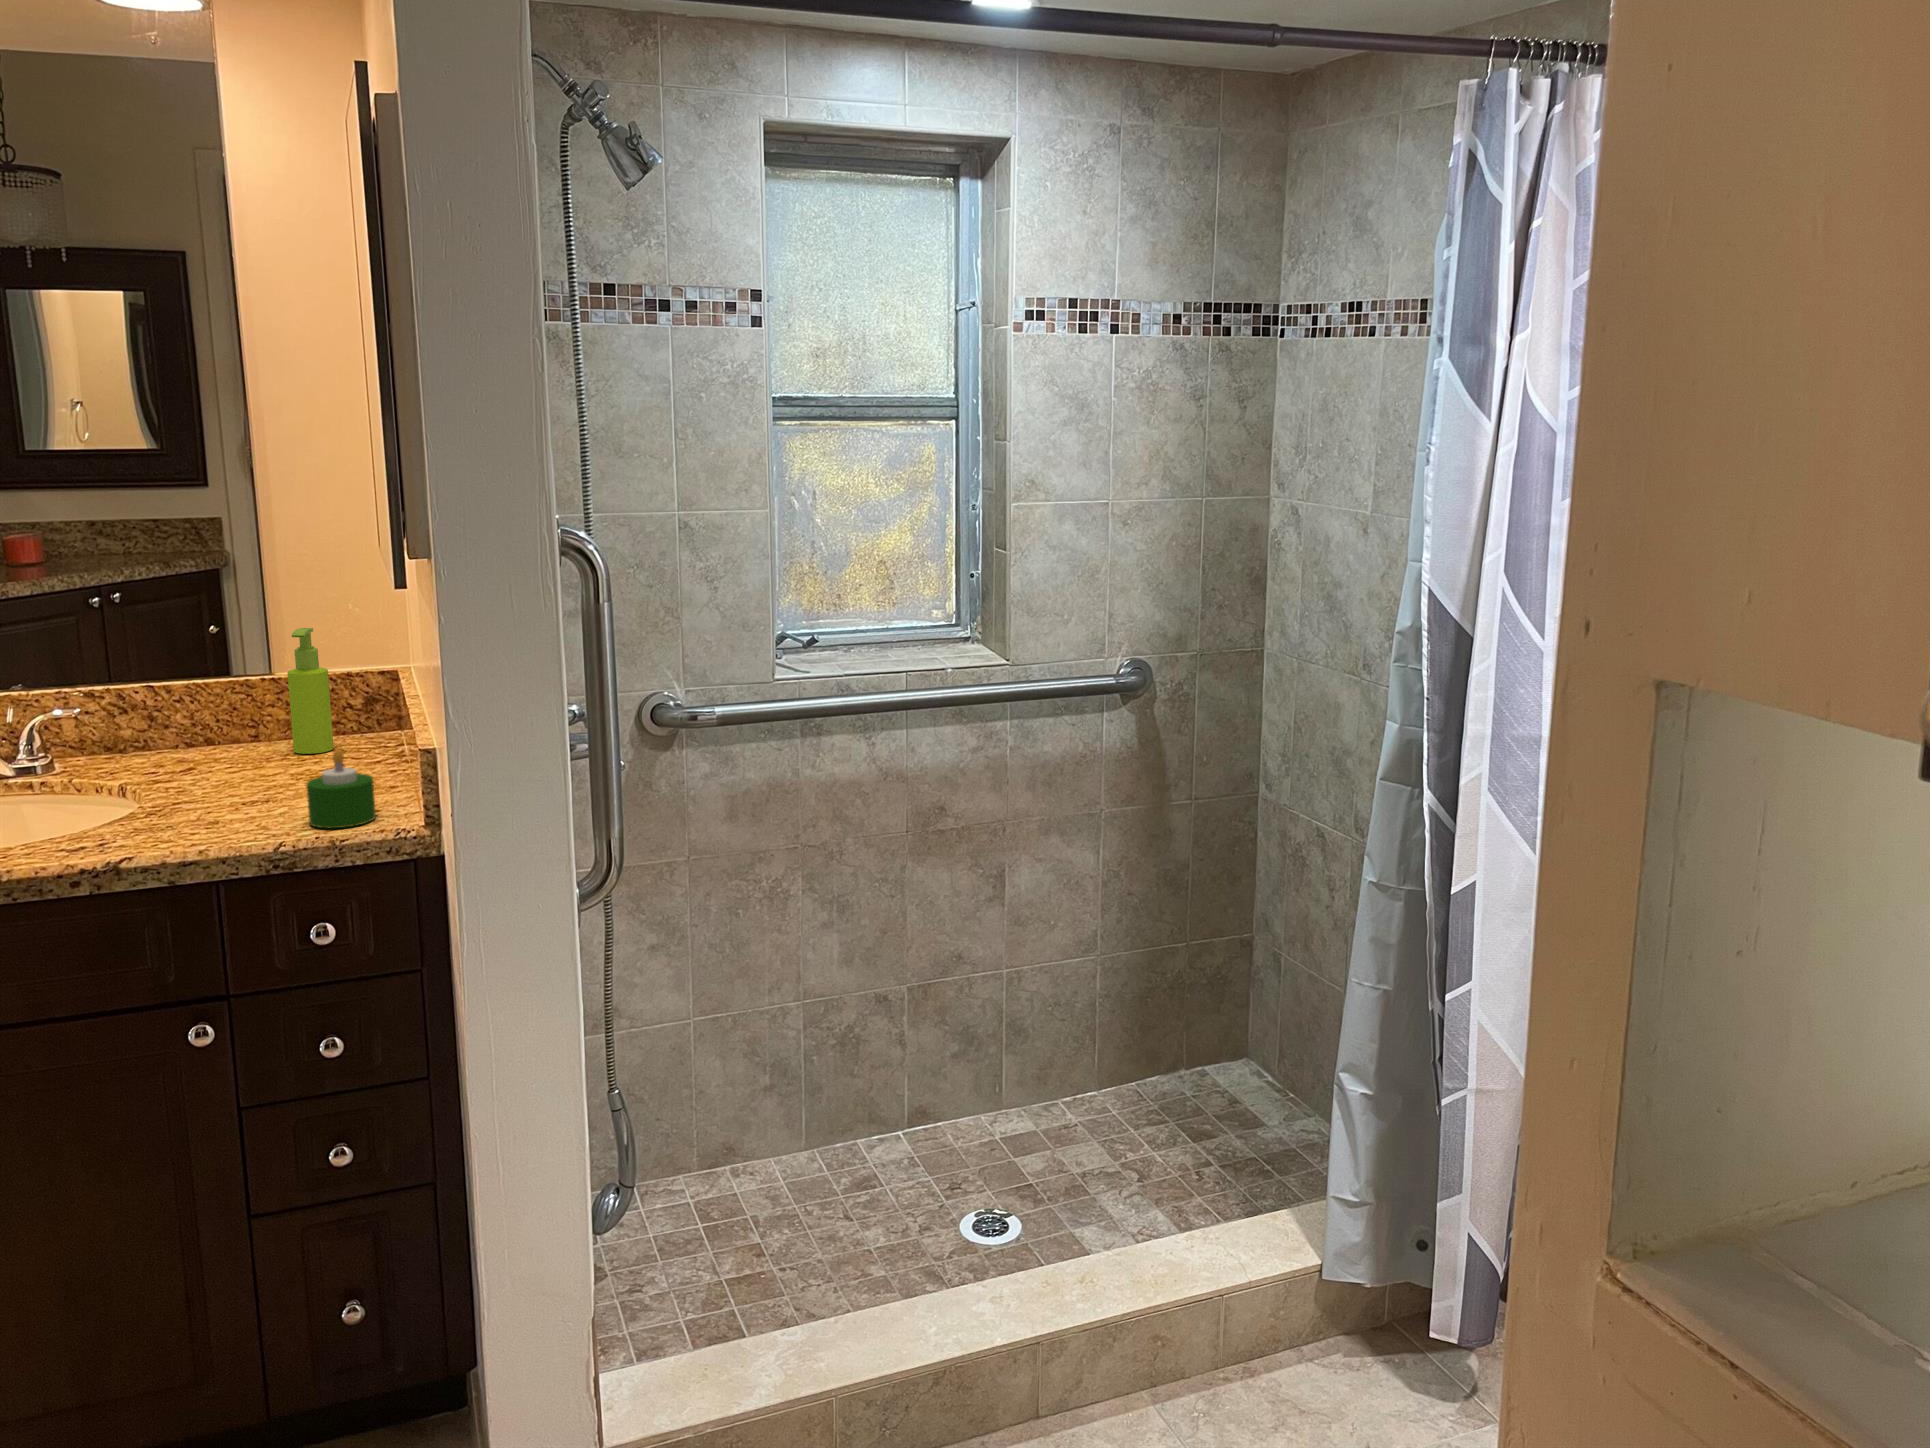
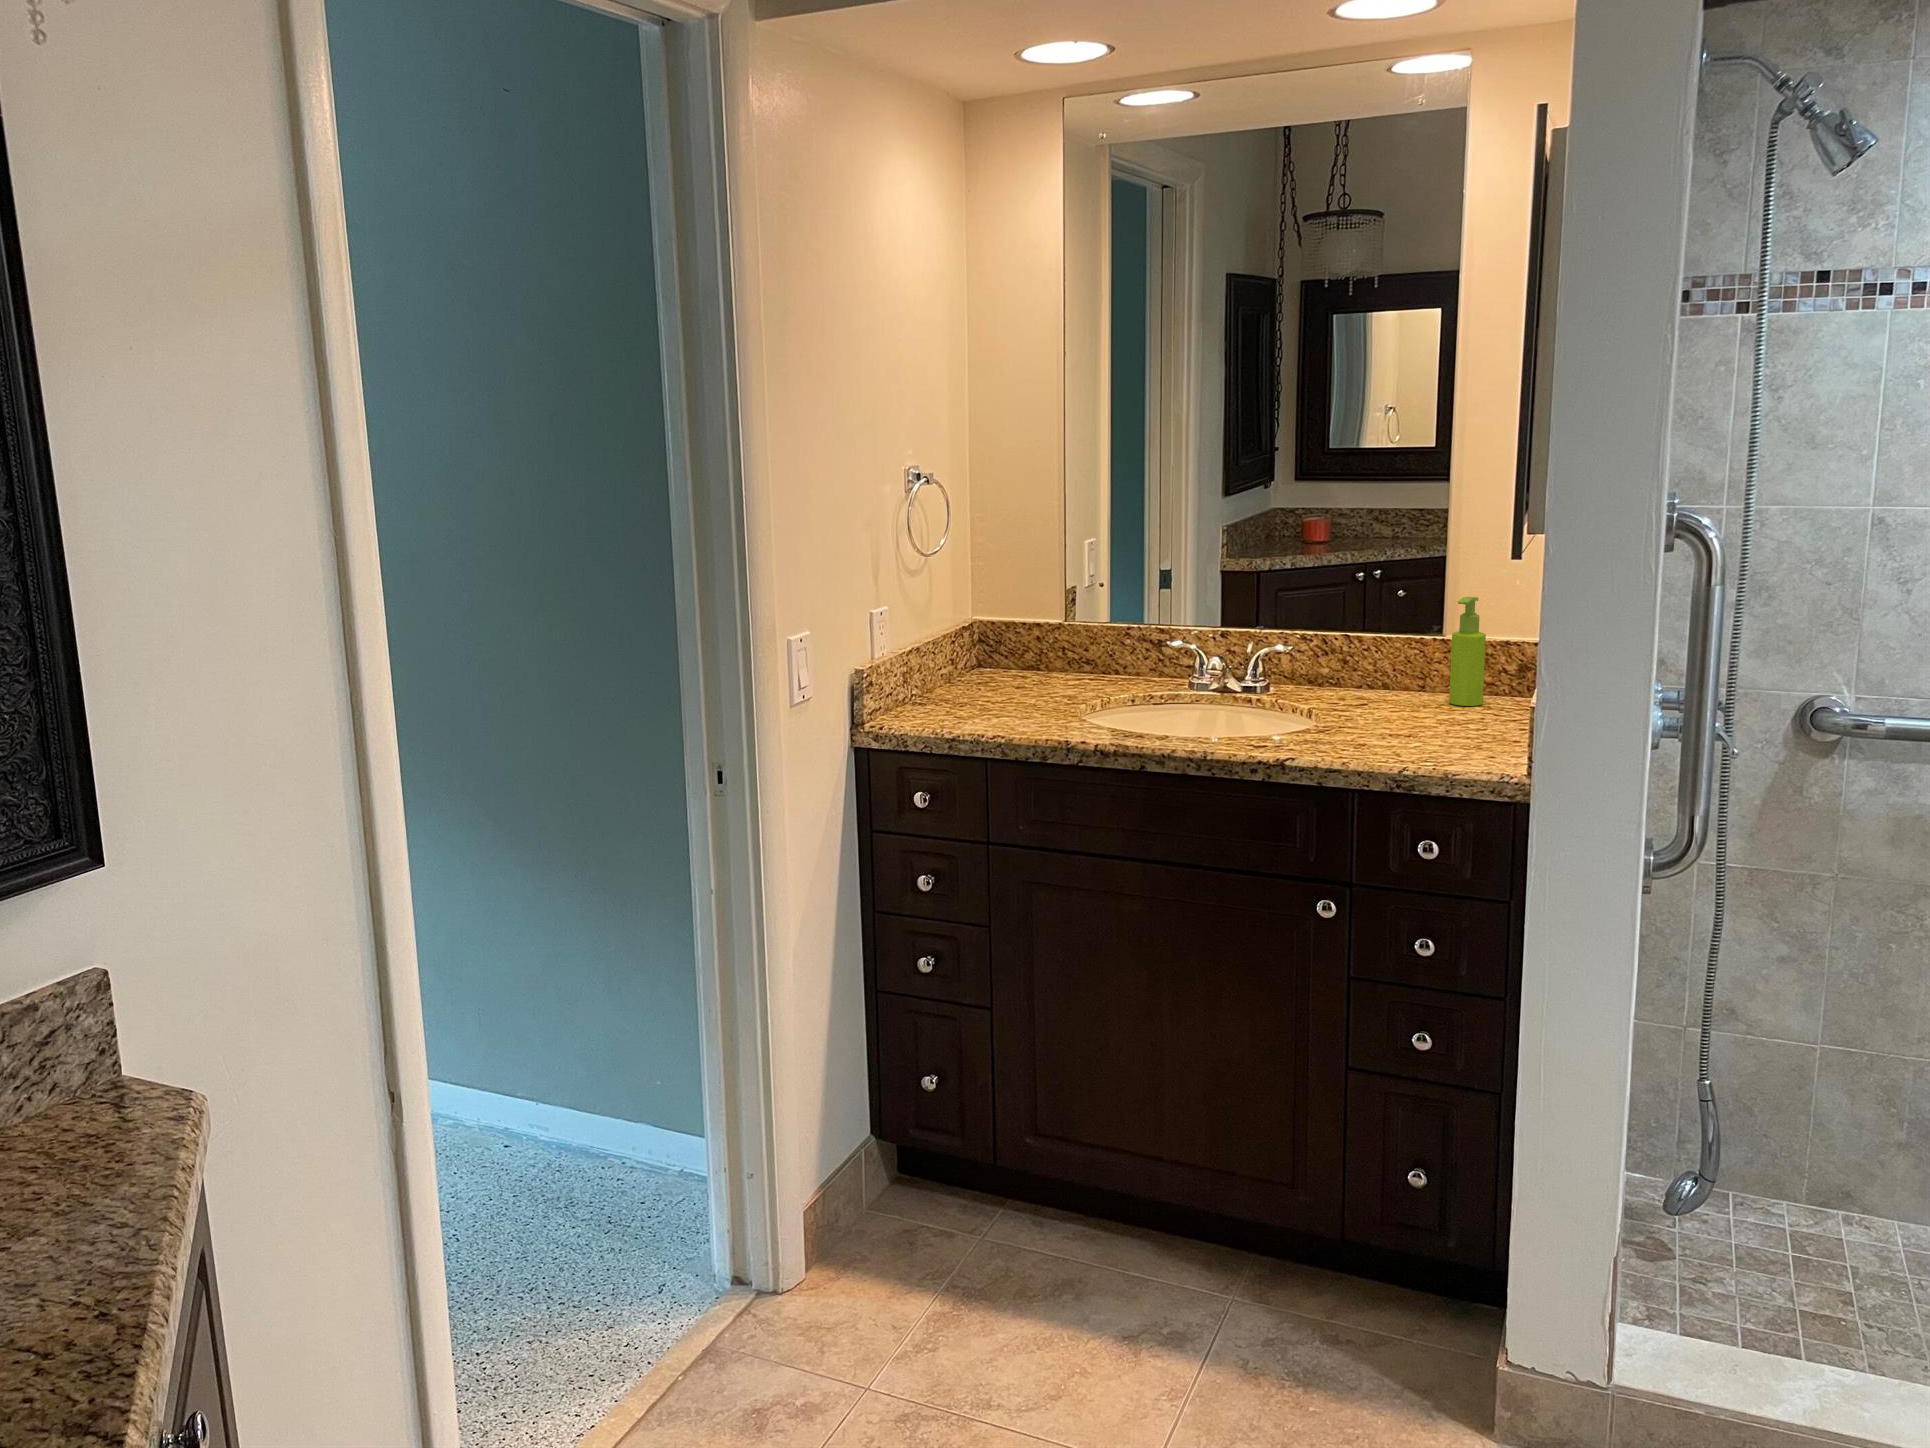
candle: present [307,749,376,828] -> none [1434,698,1491,766]

